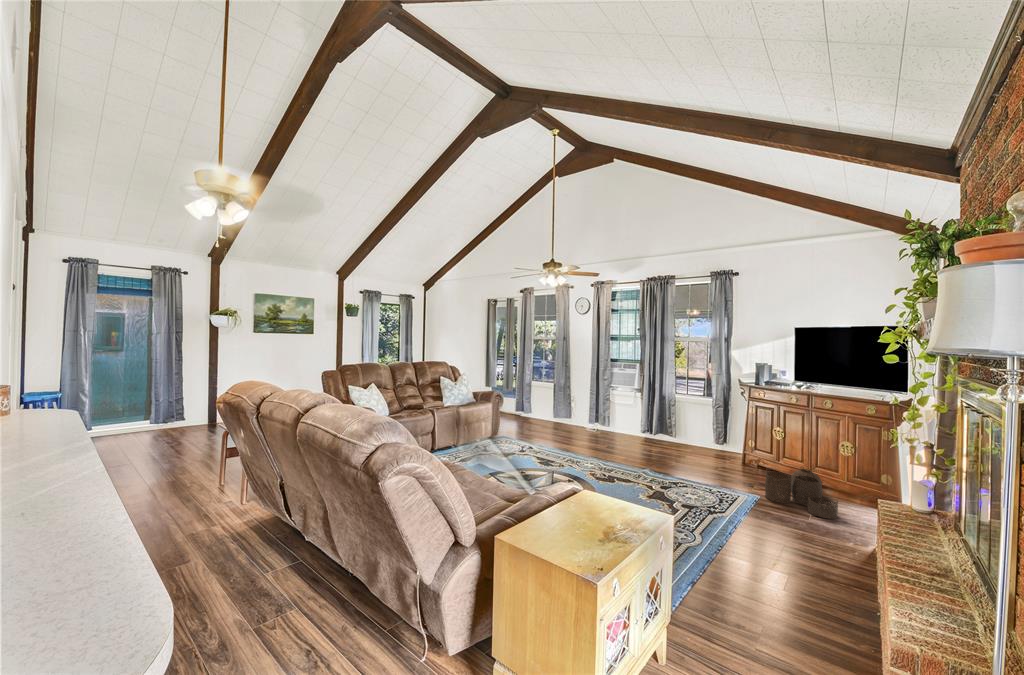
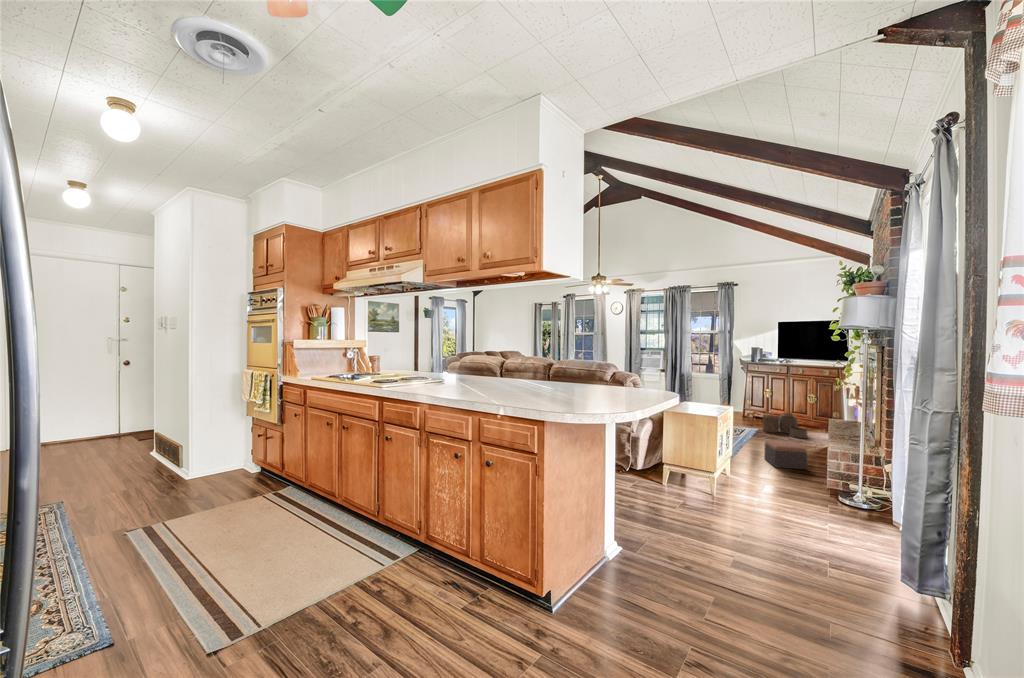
footstool: none [753,544,833,618] -> present [764,440,807,470]

